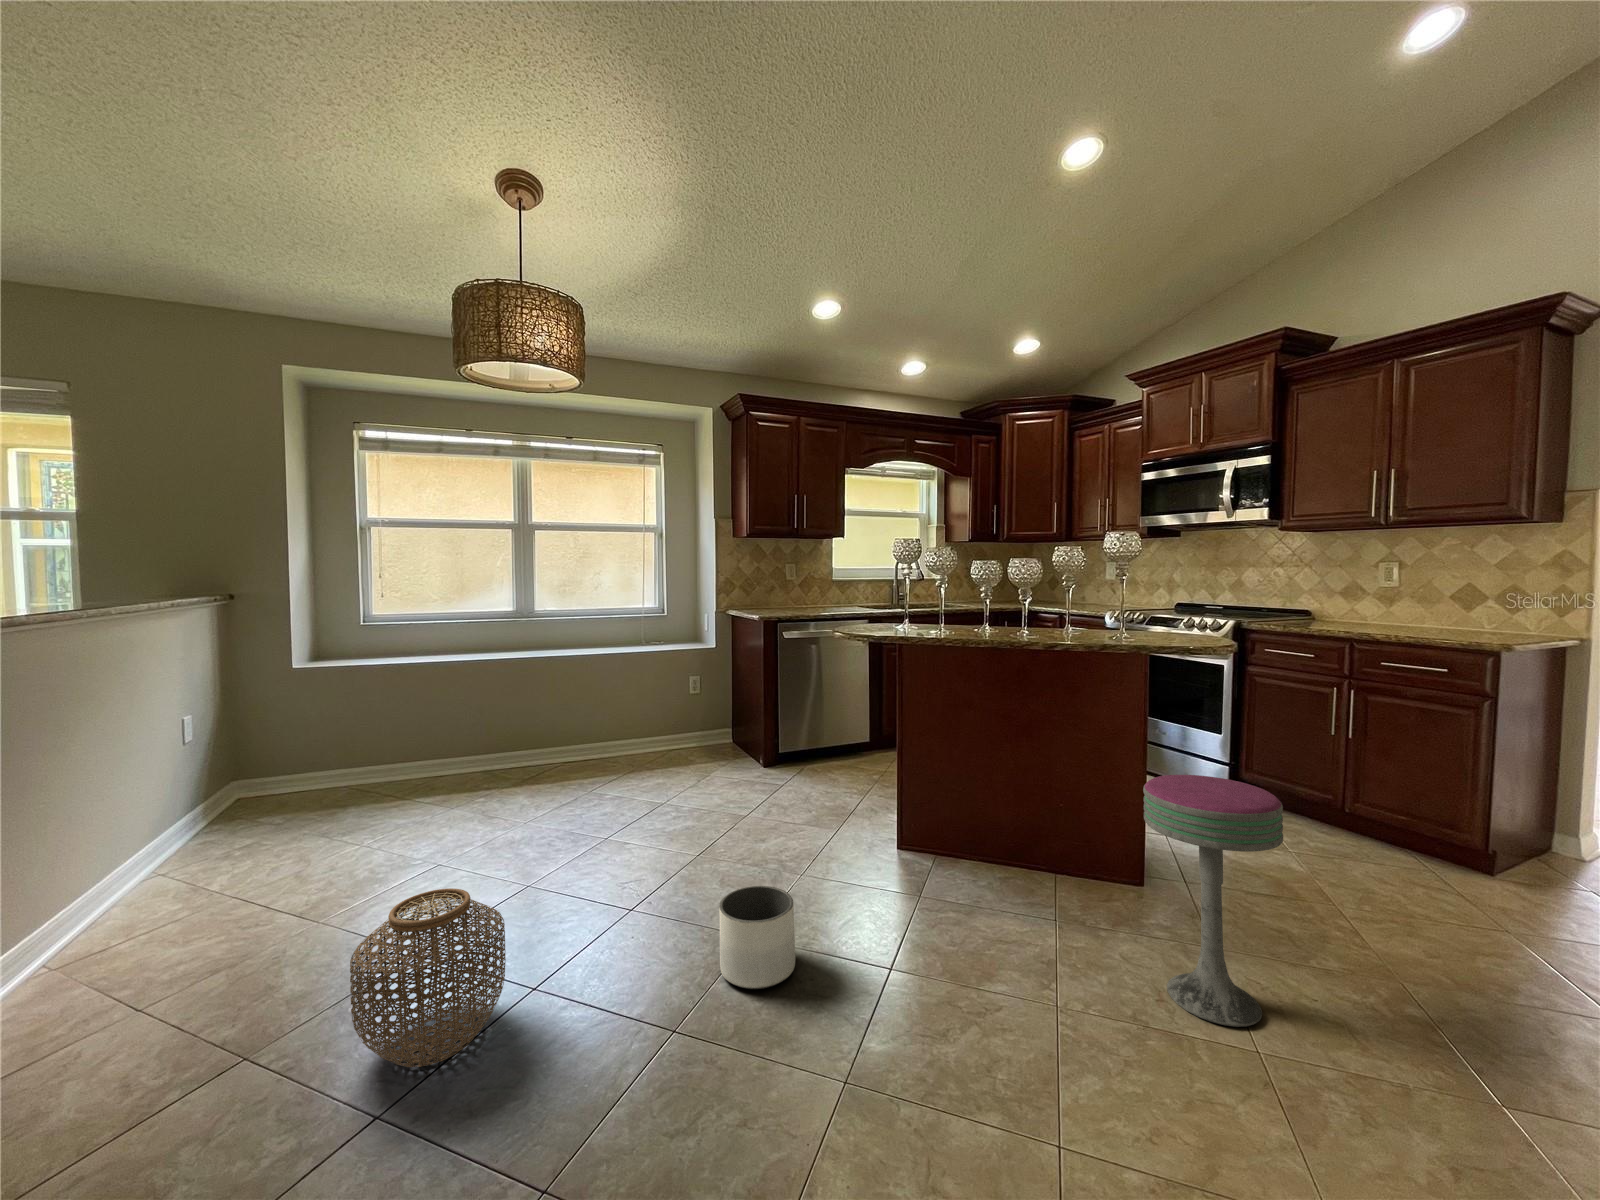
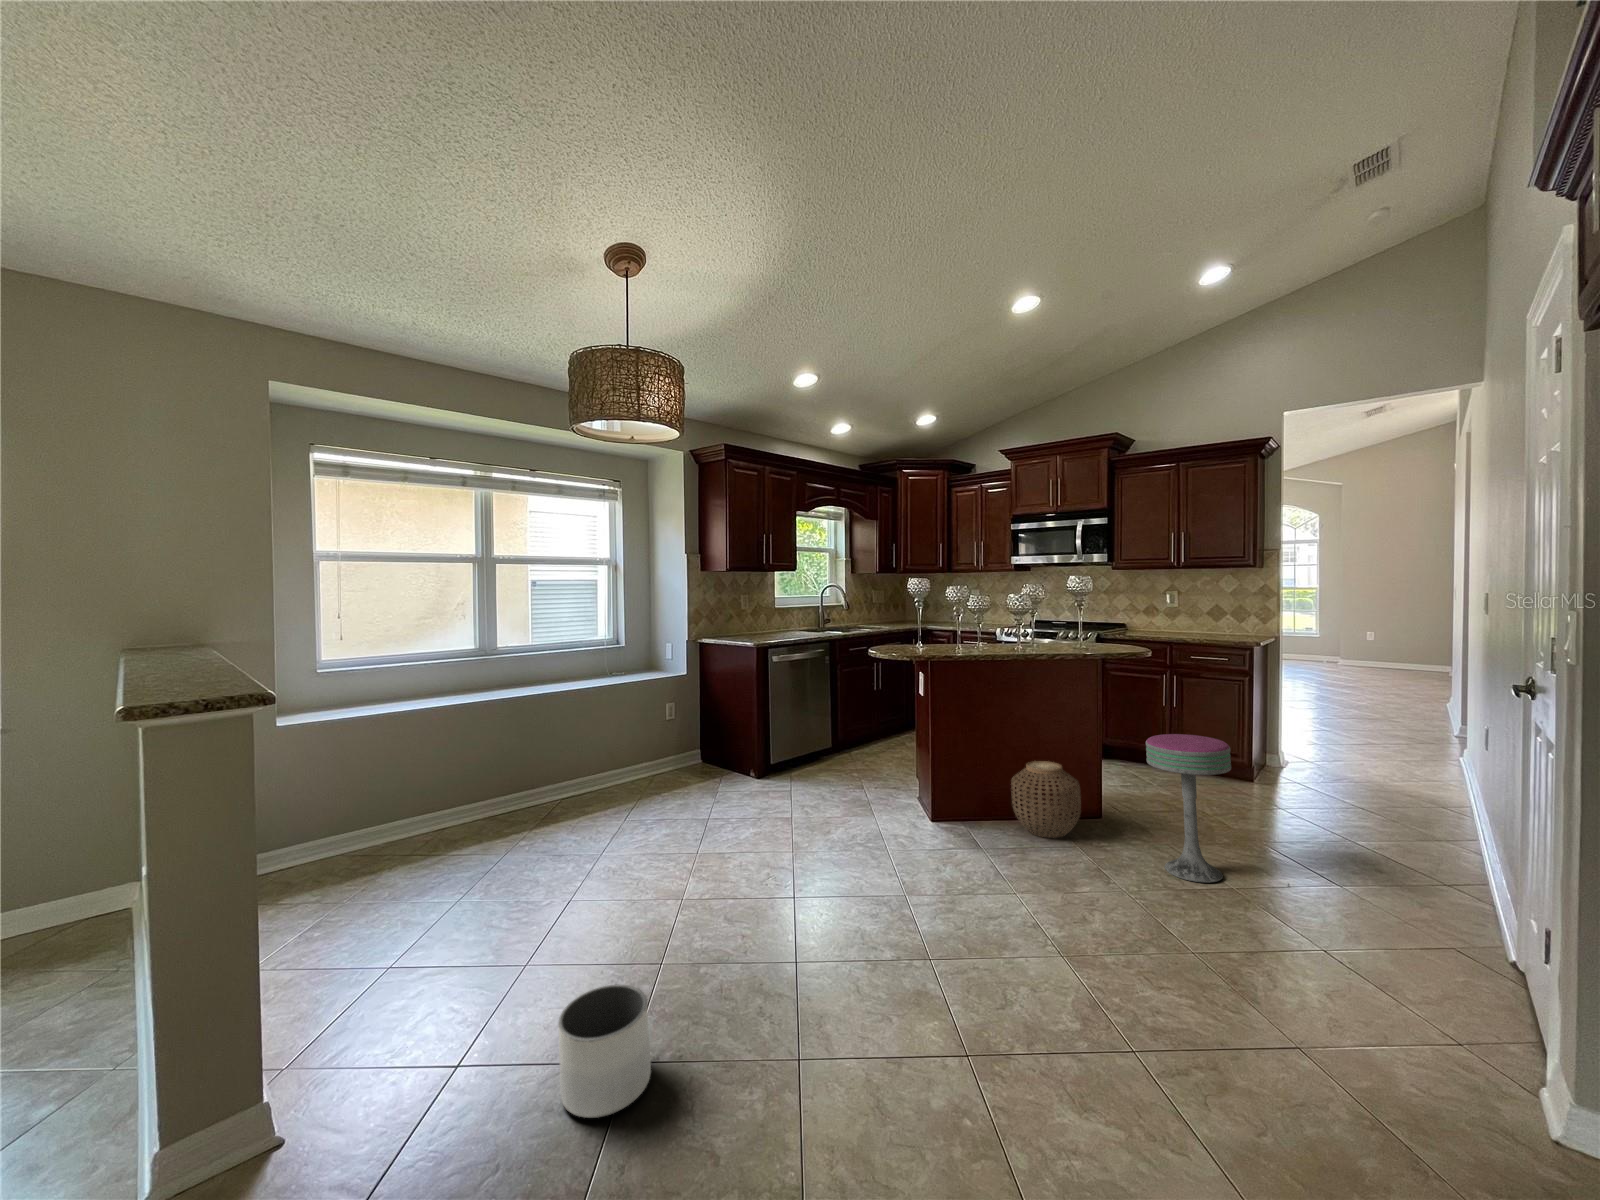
planter: present [719,886,795,989] -> present [558,985,651,1118]
woven basket: present [350,888,506,1067] -> present [1011,761,1081,838]

